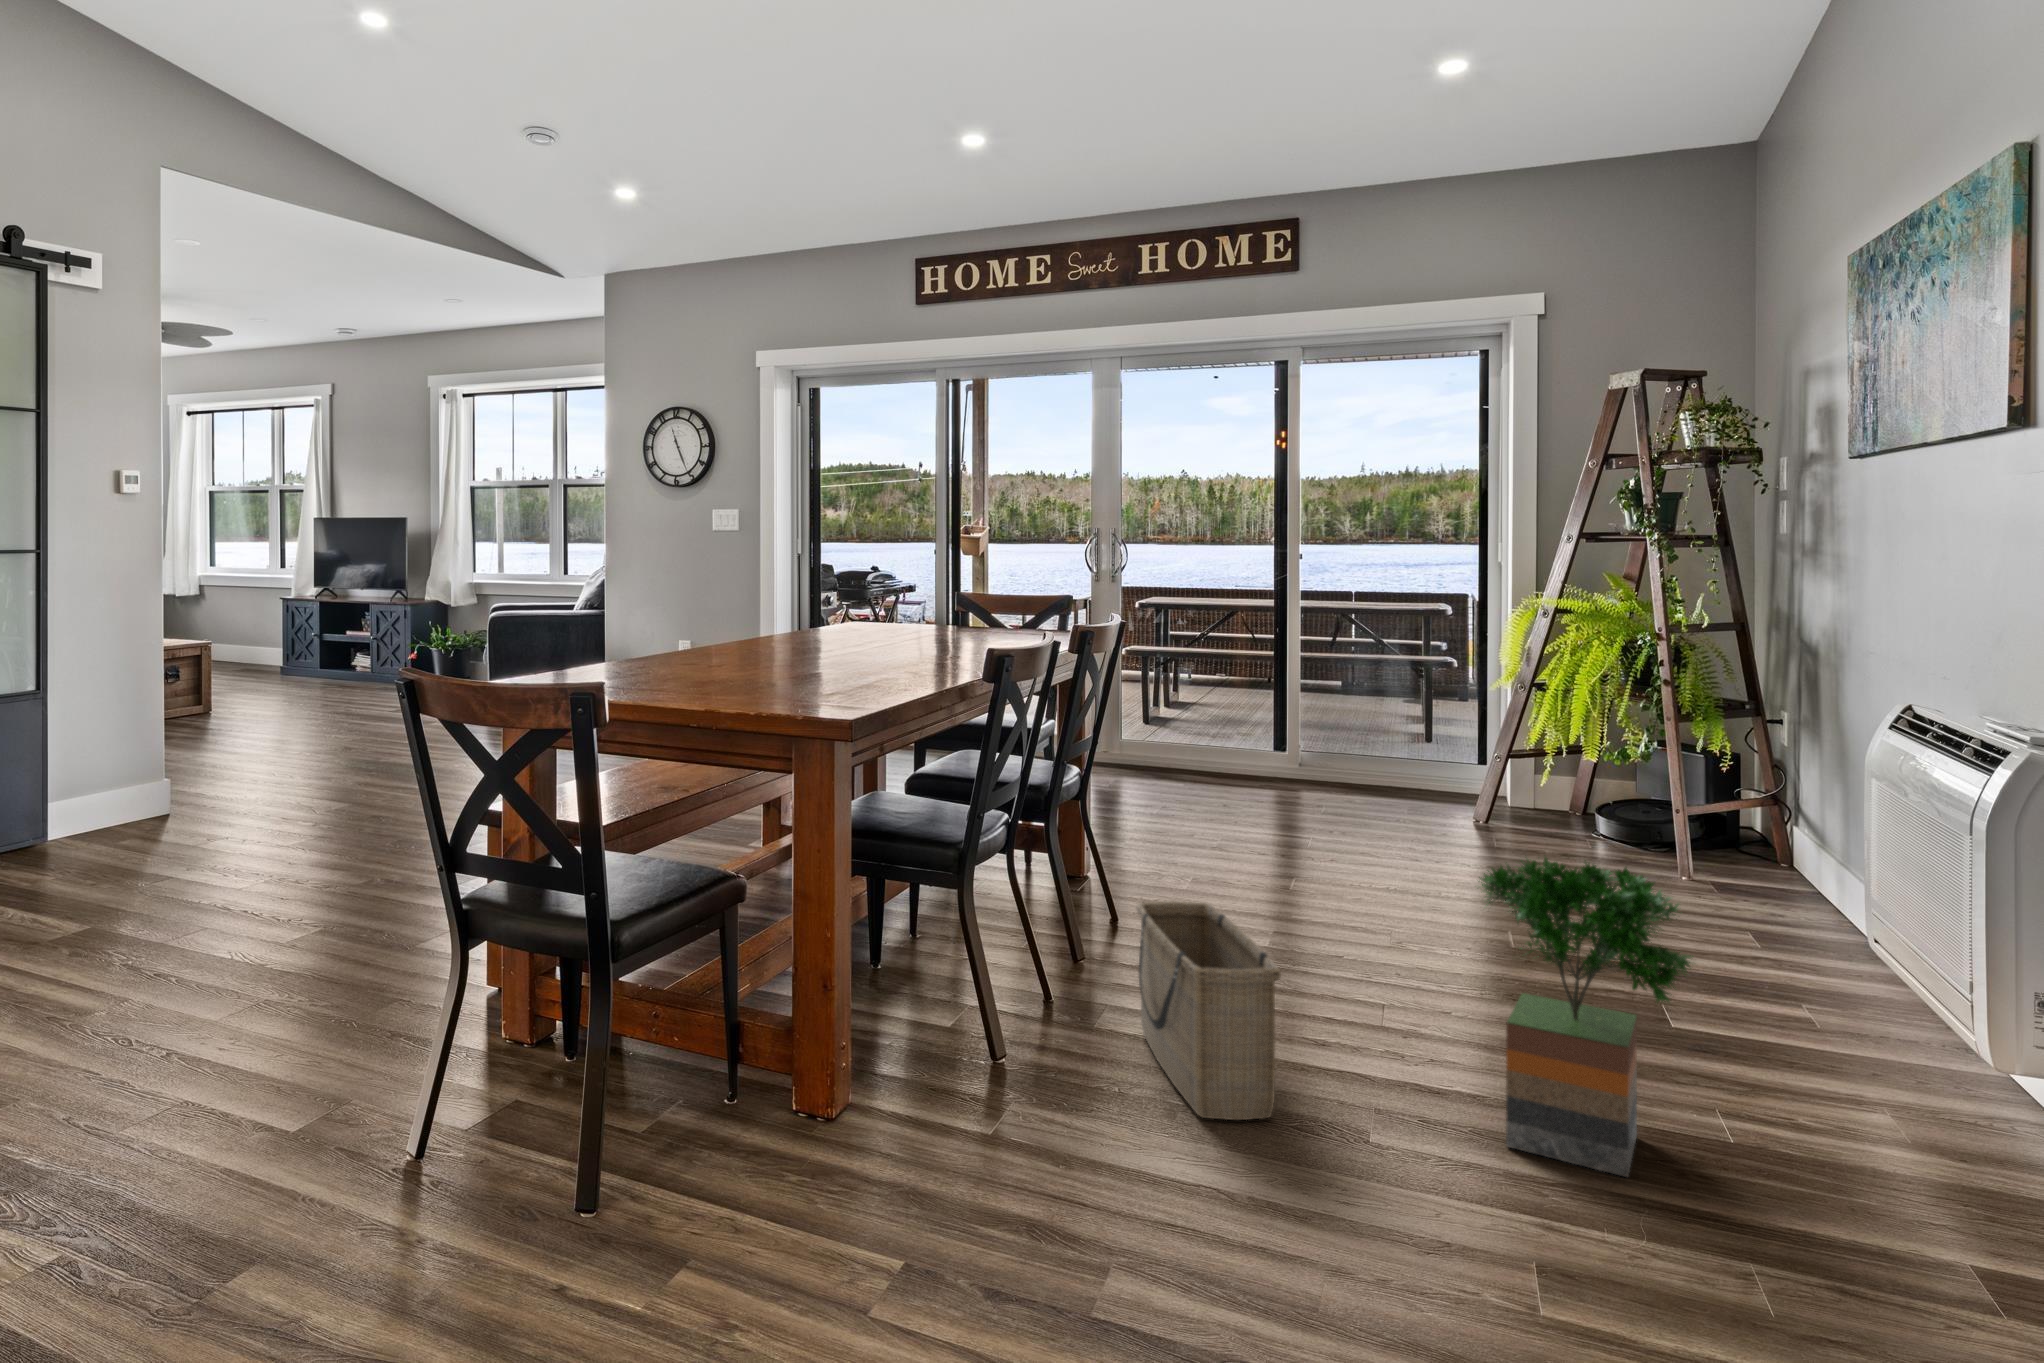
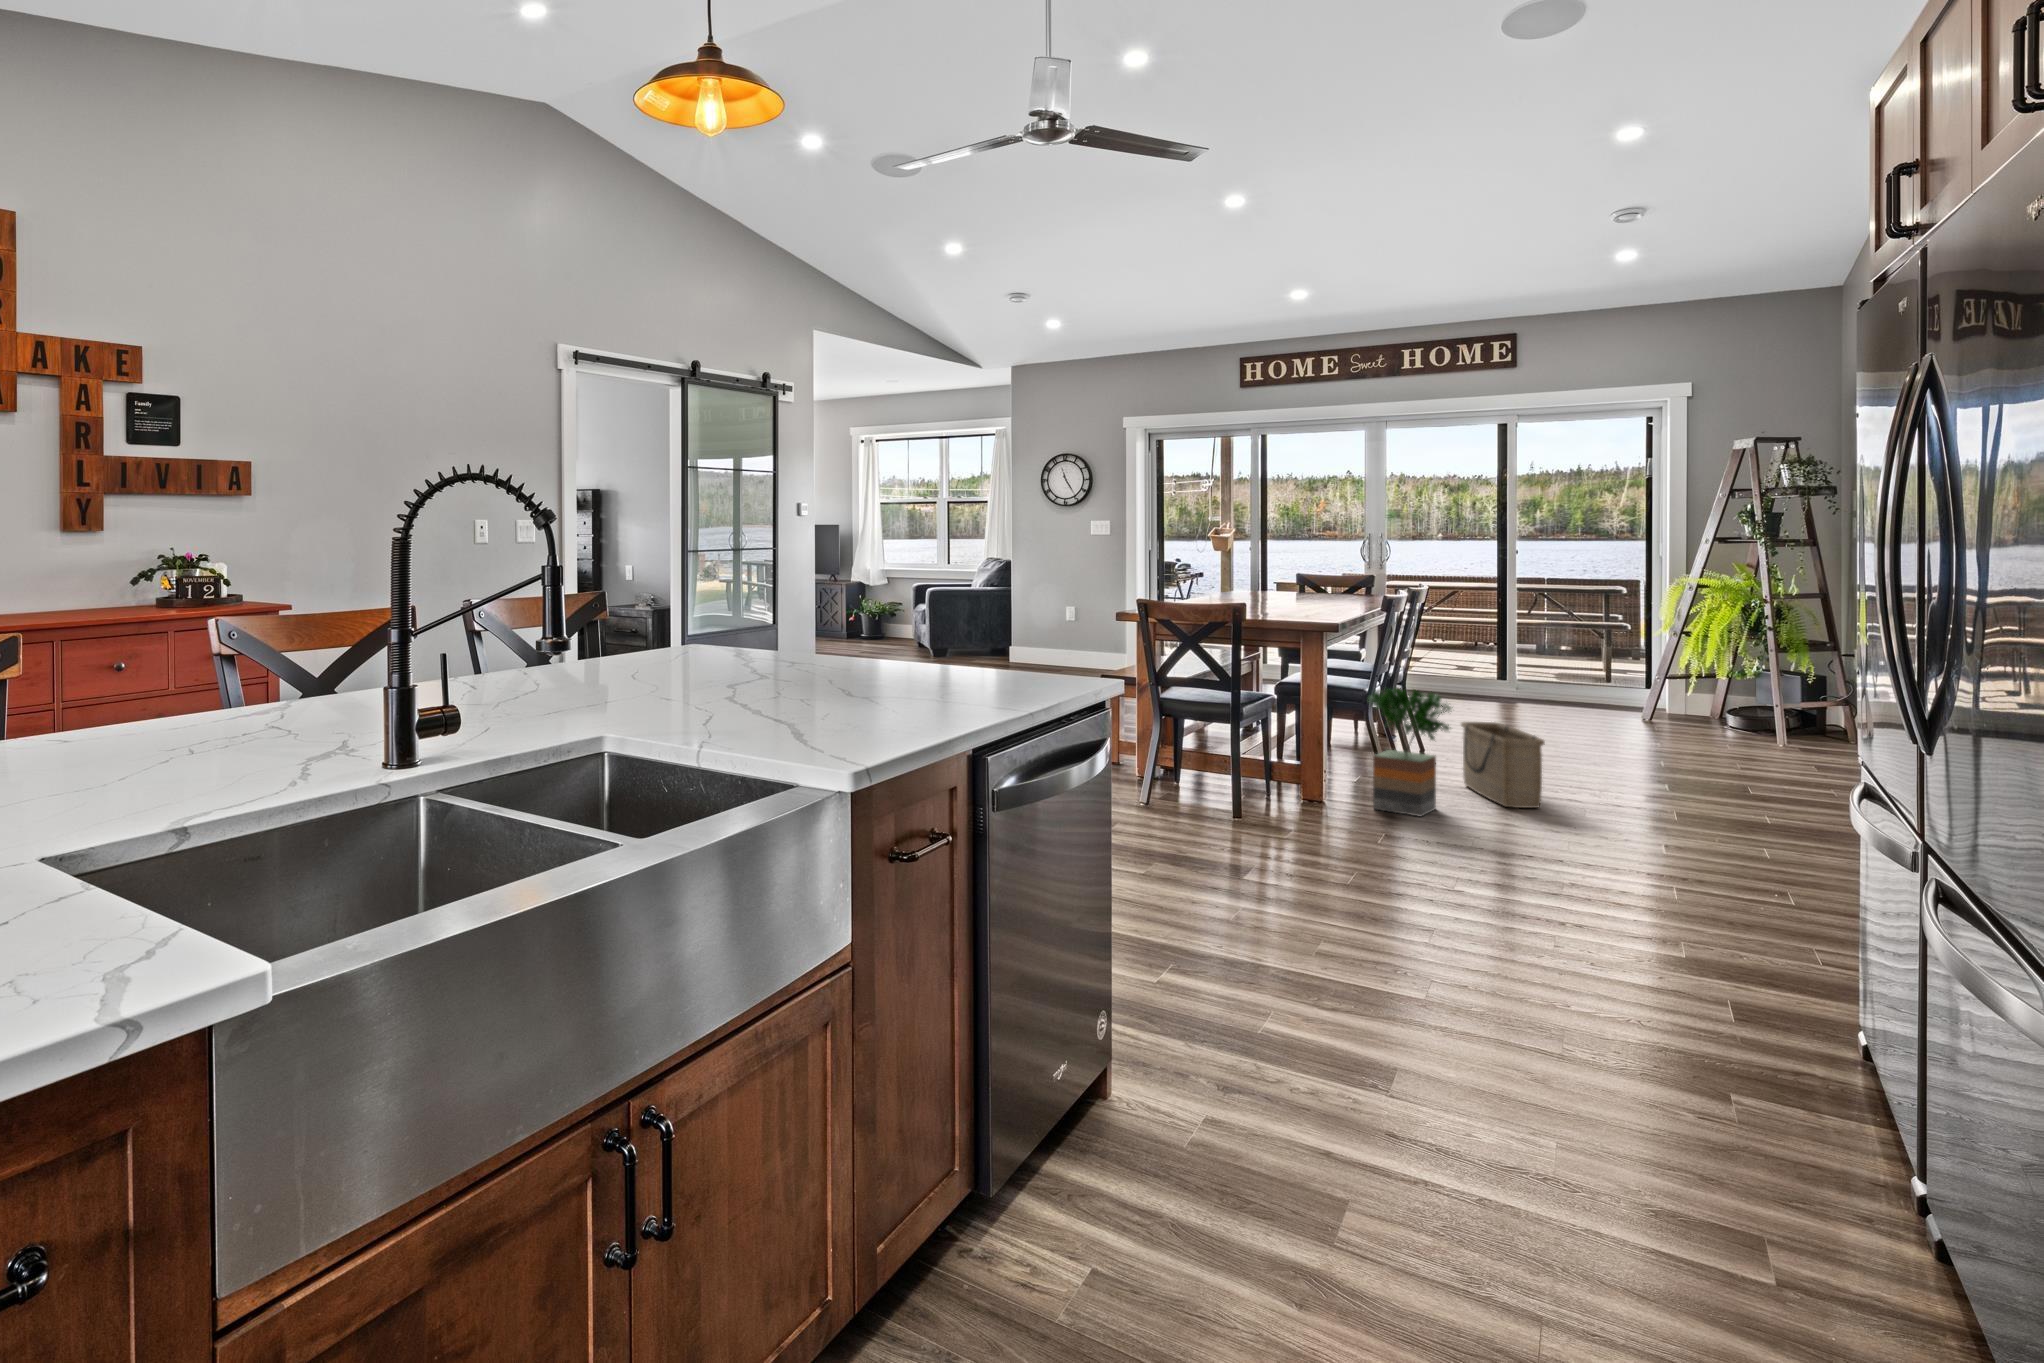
potted tree: present [1479,857,1693,1177] -> present [1369,688,1453,817]

